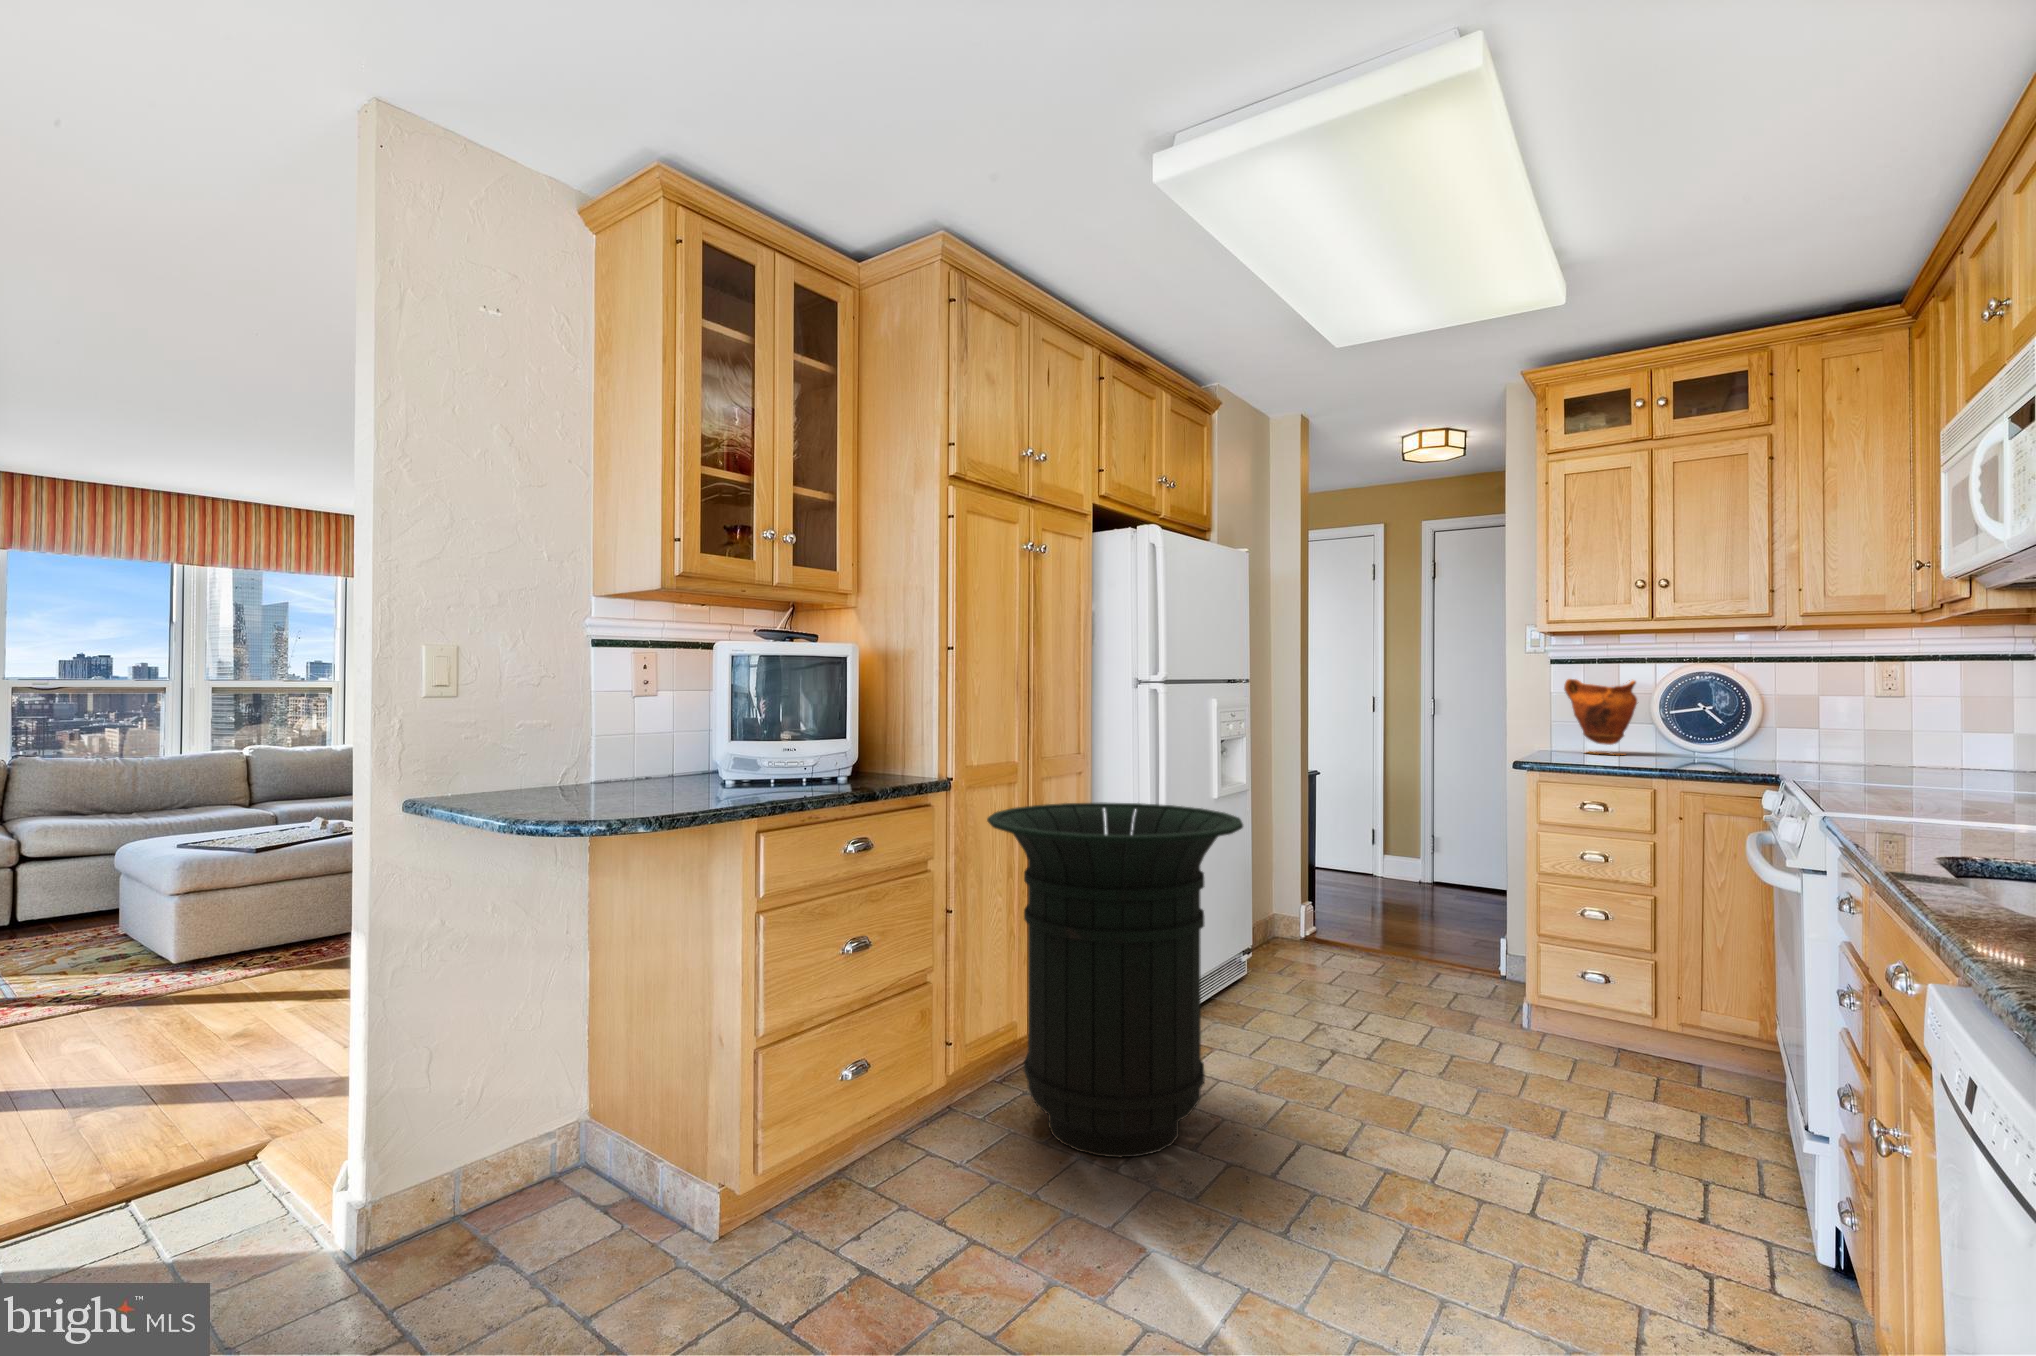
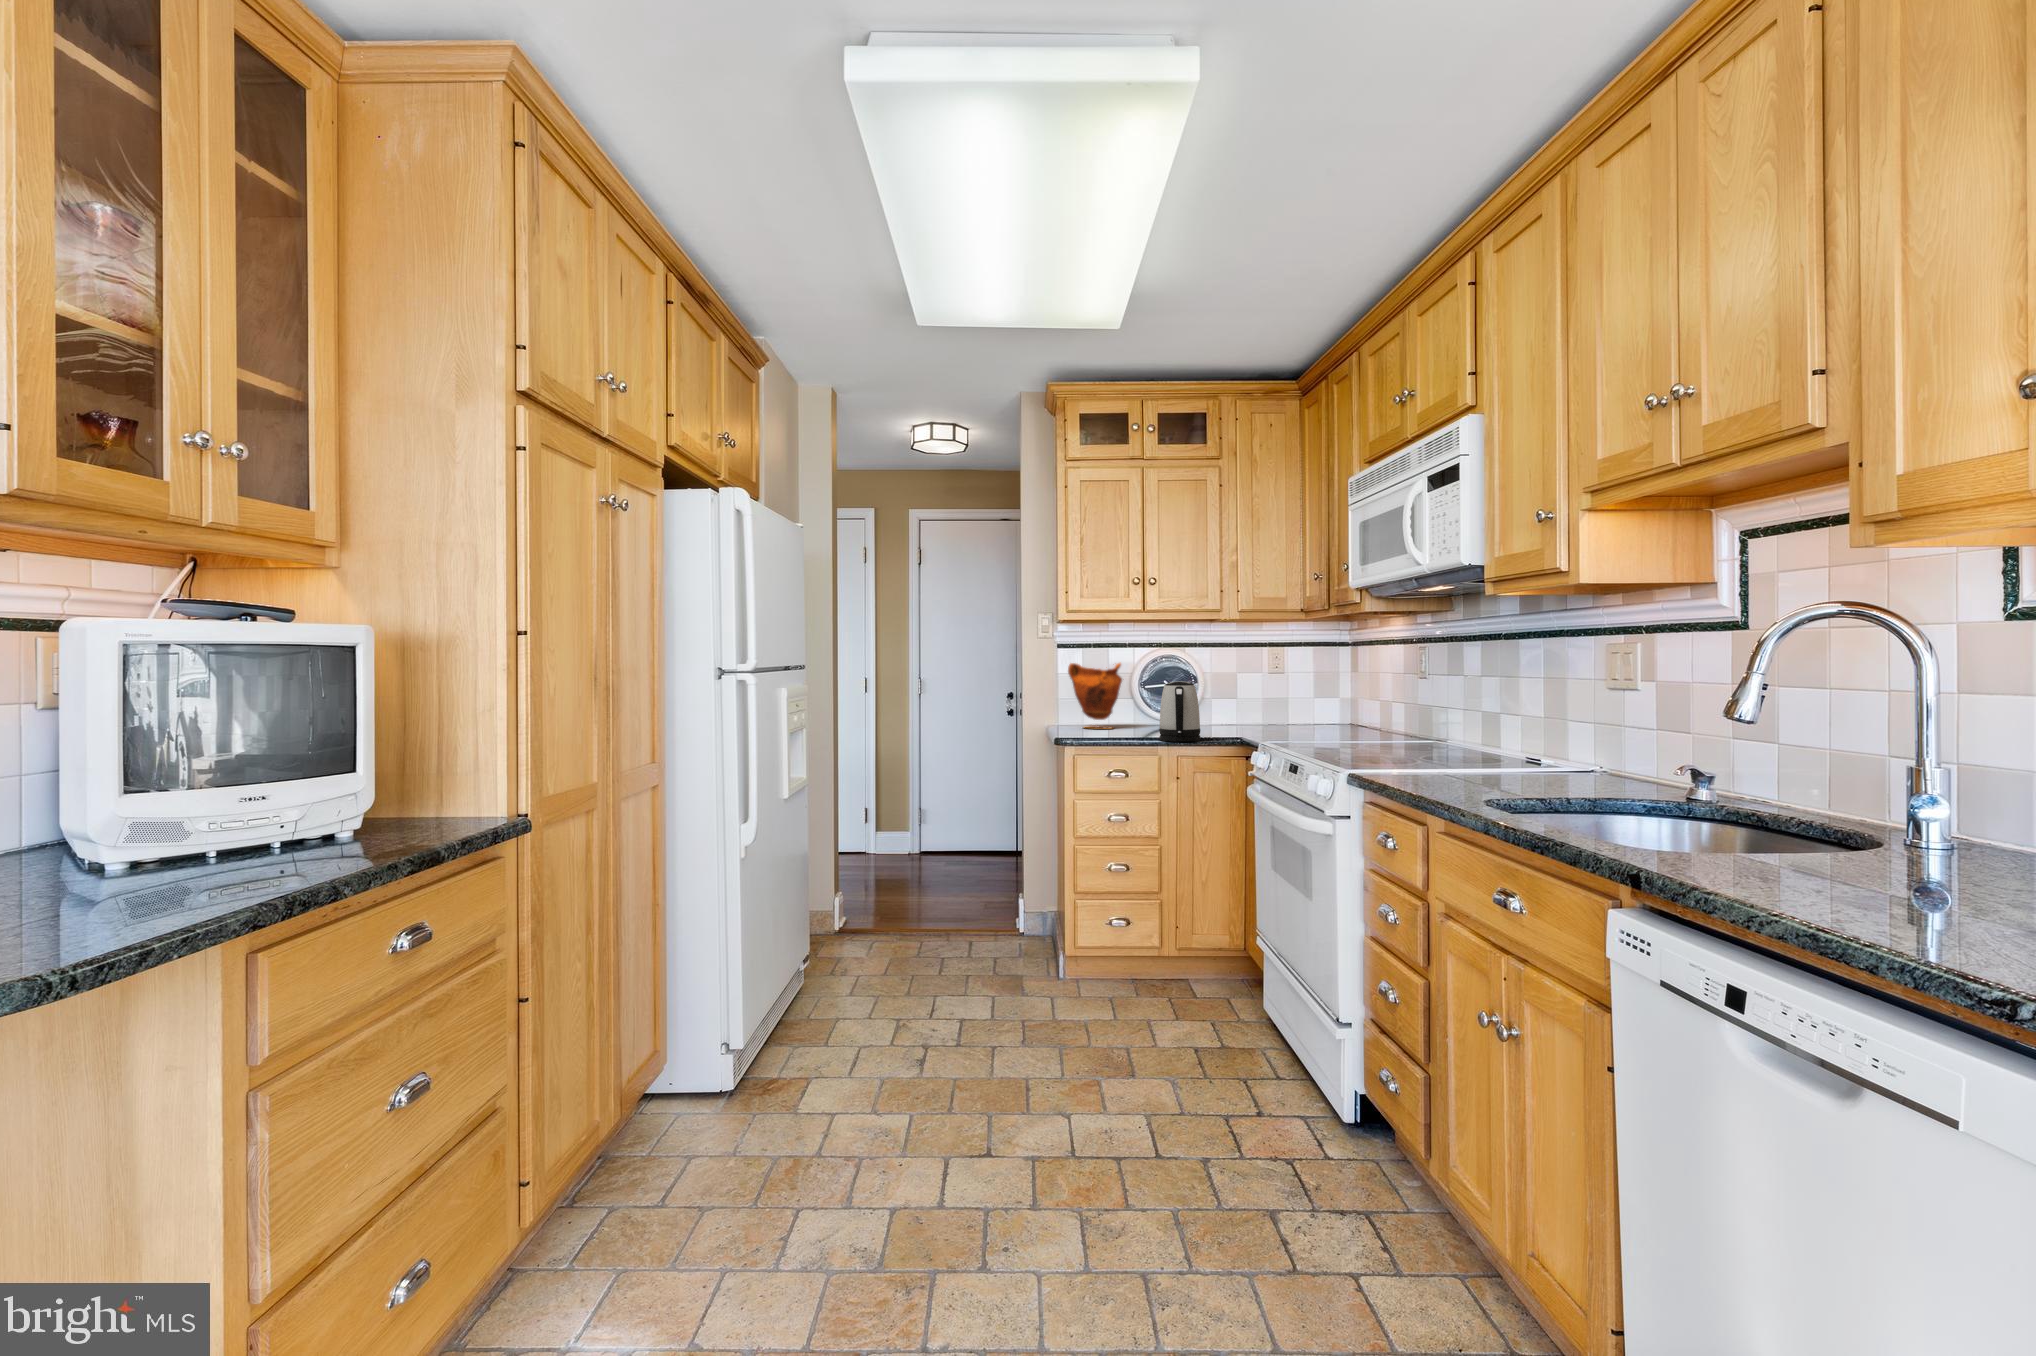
kettle: none [1658,699,1716,771] -> present [1159,681,1201,742]
trash can: present [987,803,1243,1157] -> none [577,820,889,1251]

